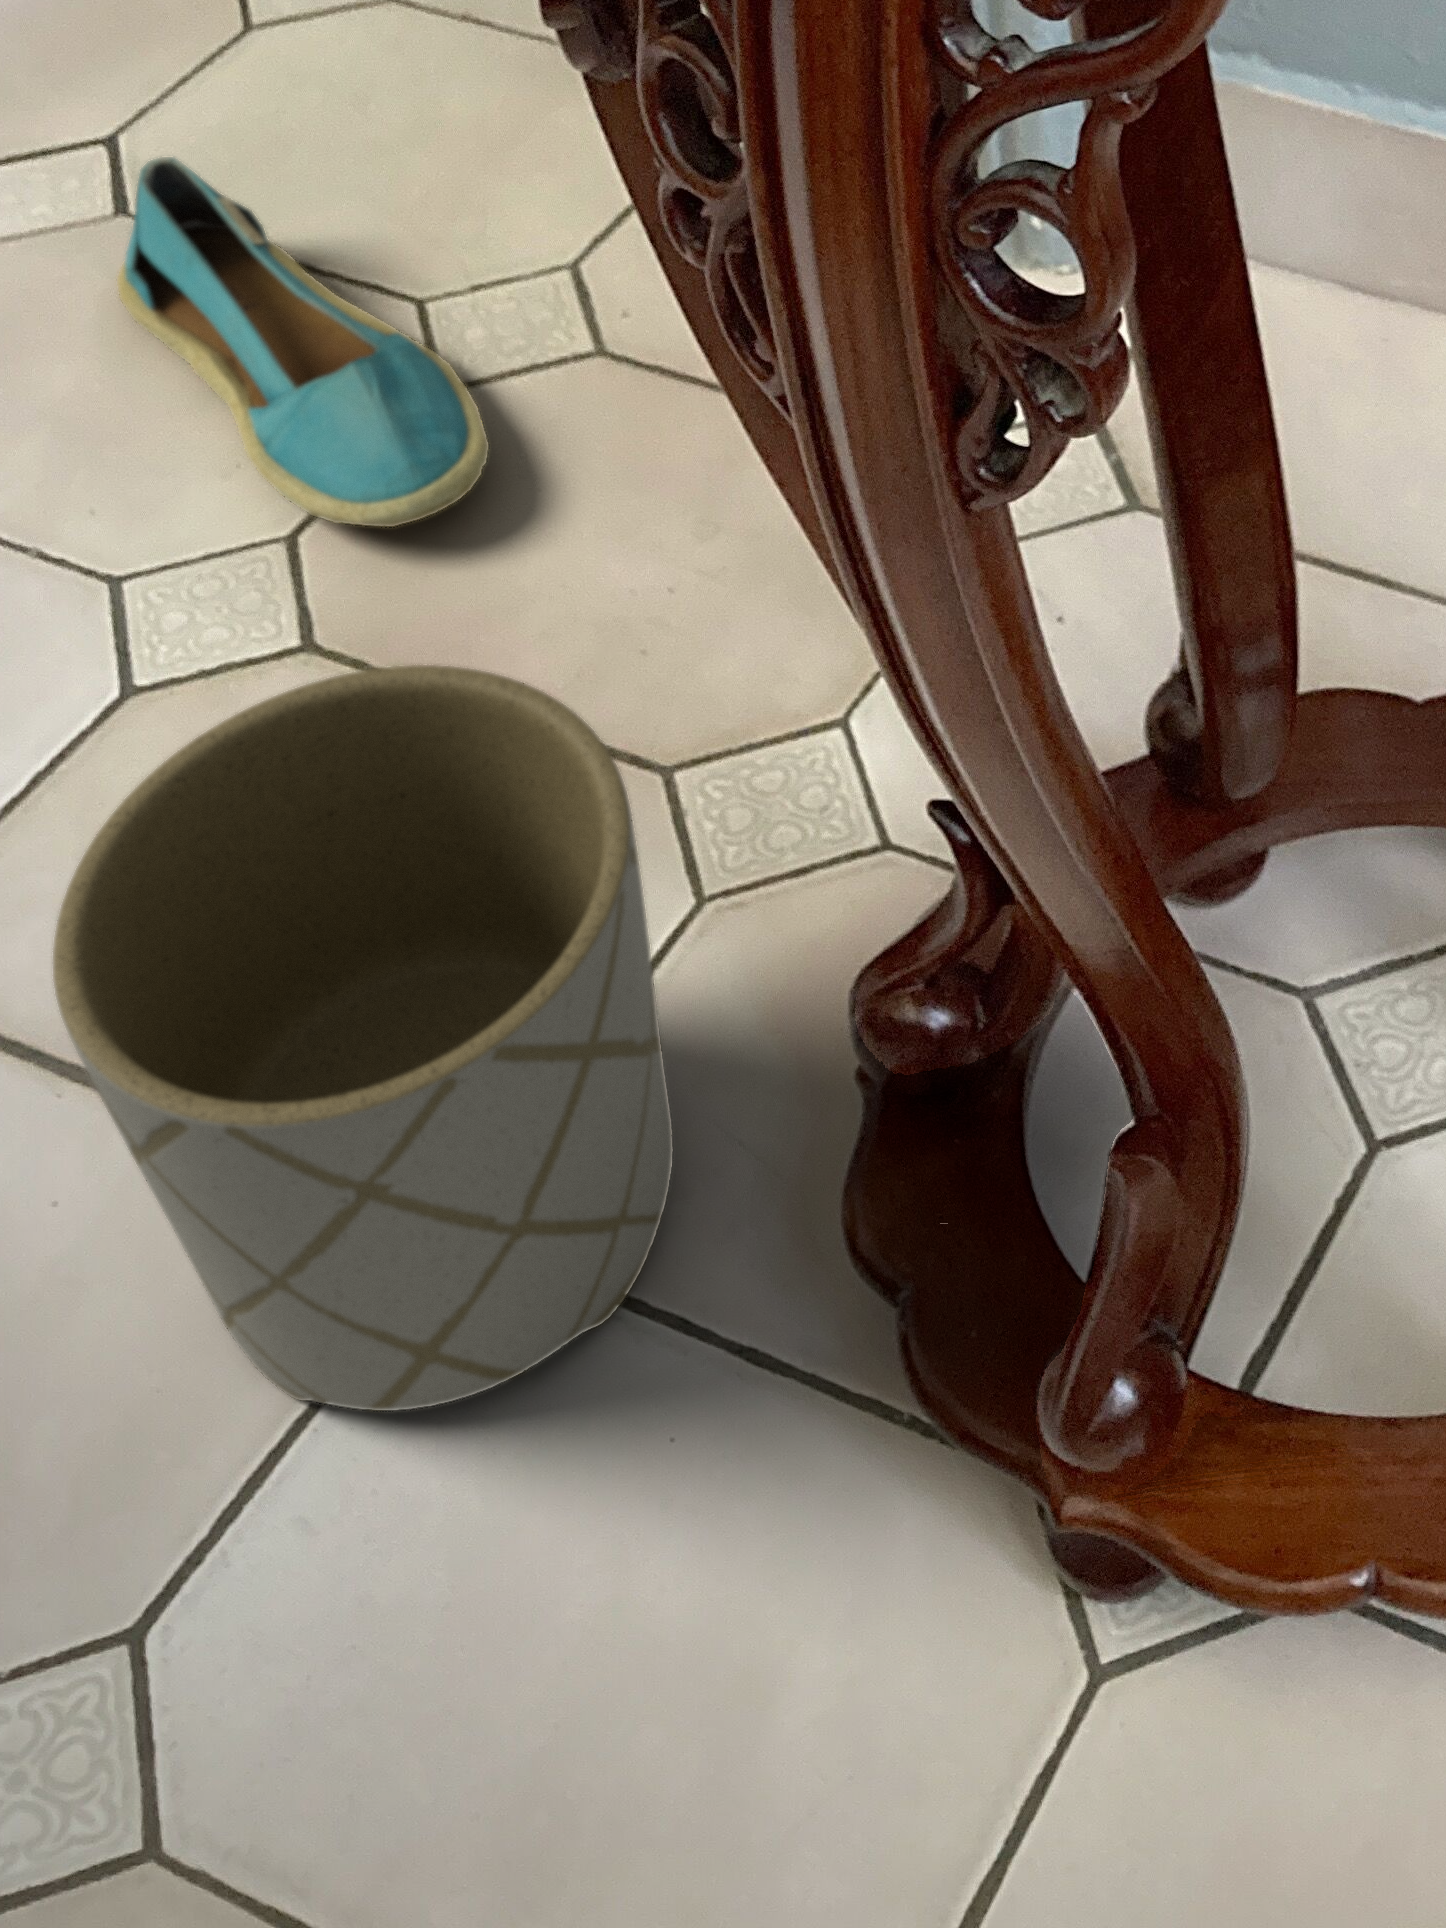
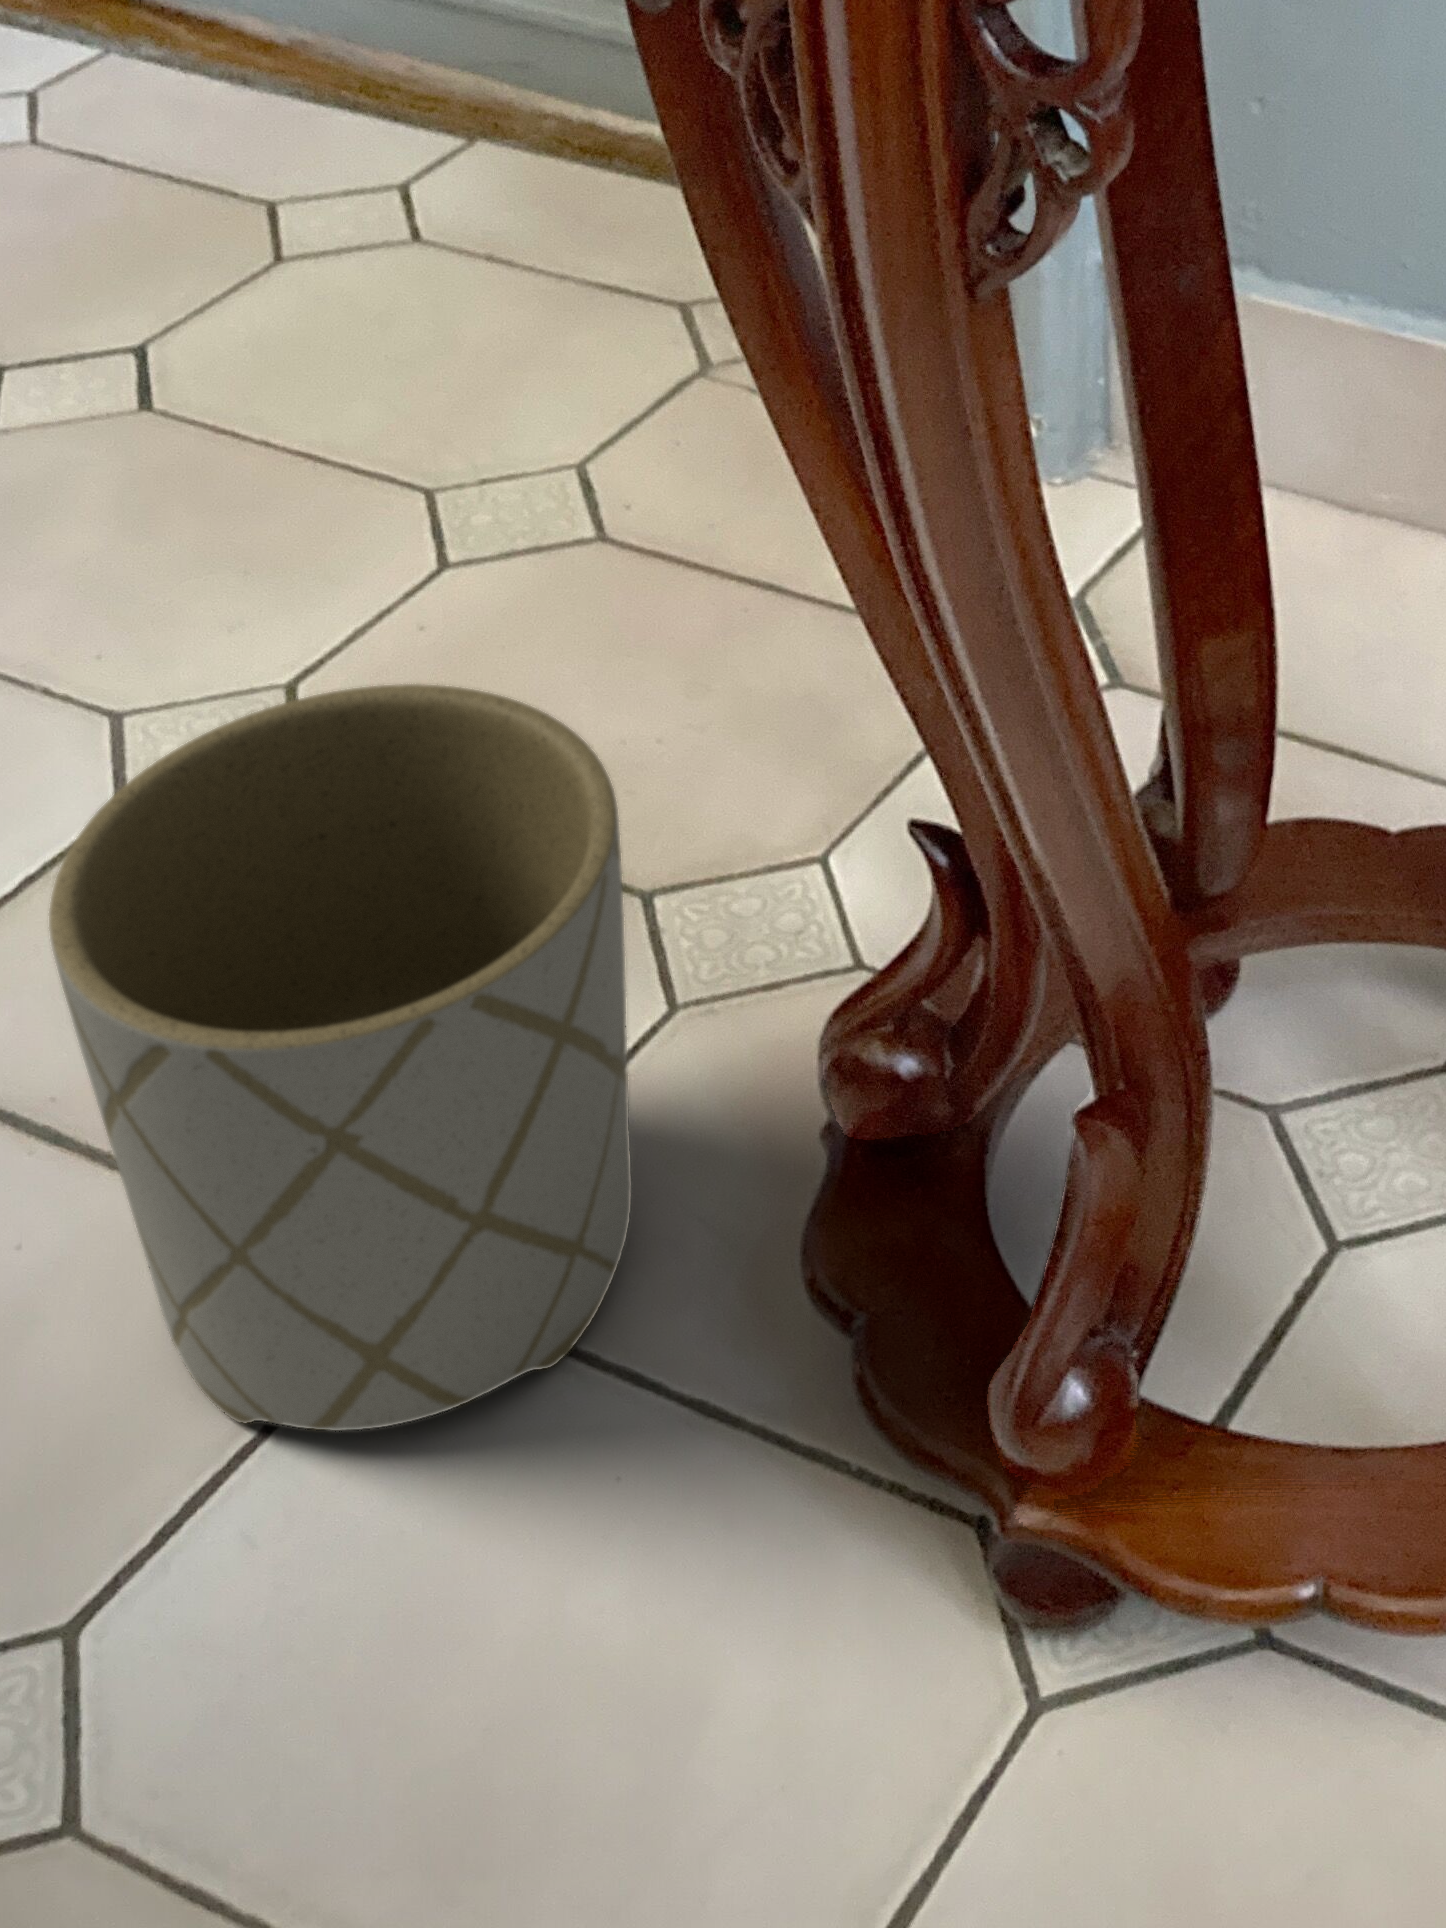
shoe: present [117,157,489,527] -> none [139,332,488,666]

